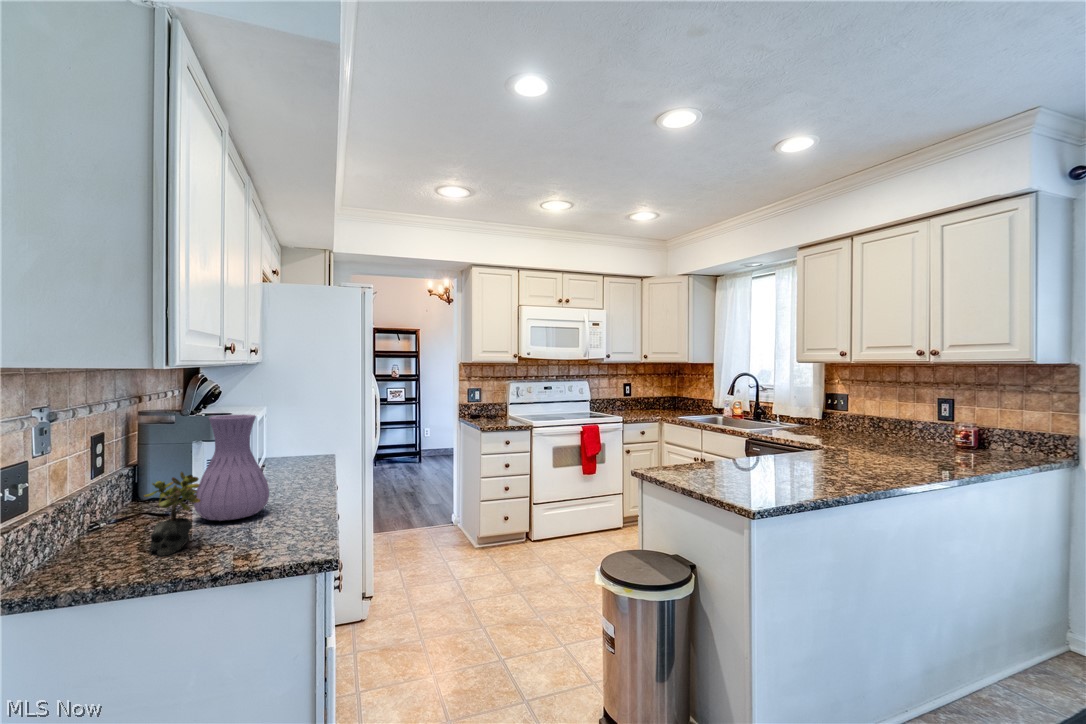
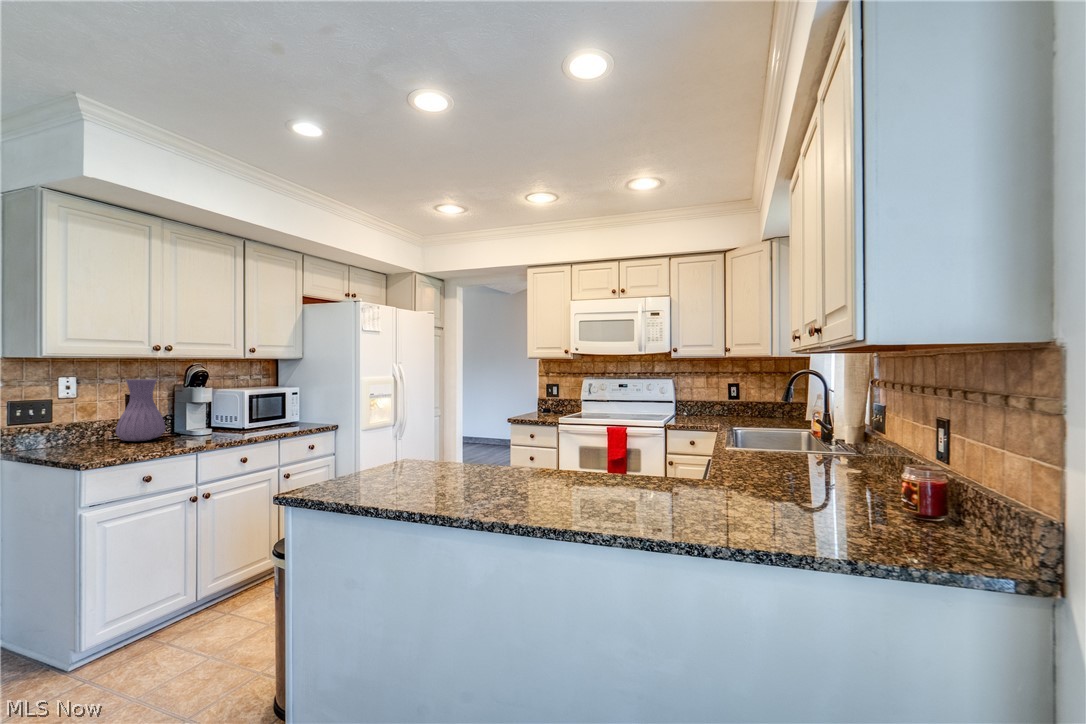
succulent plant: present [144,472,201,556] -> none [46,406,88,448]

